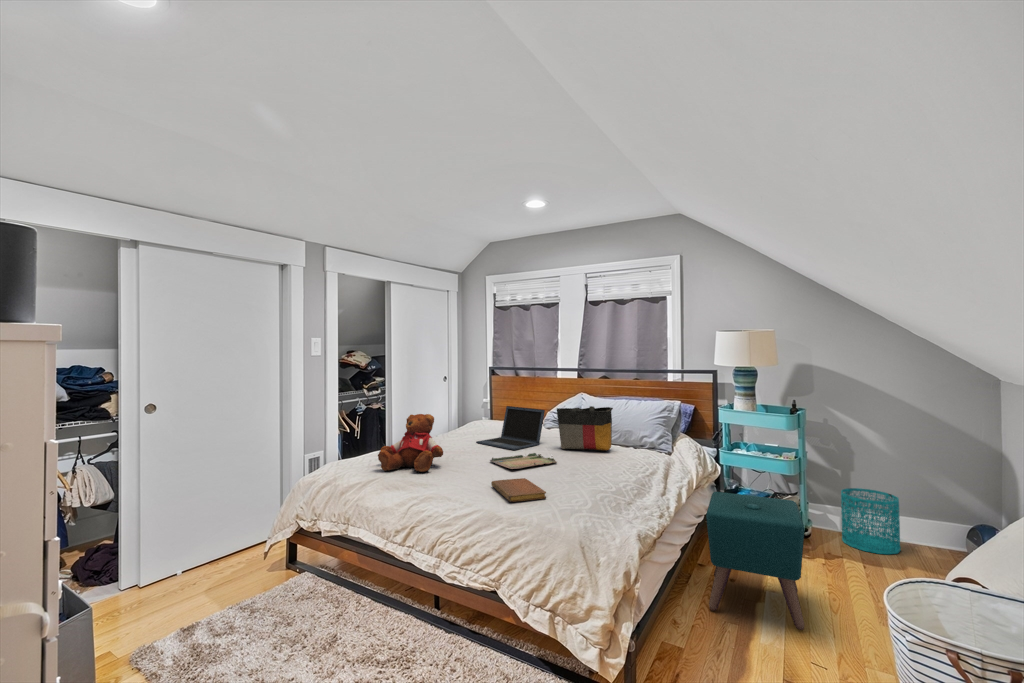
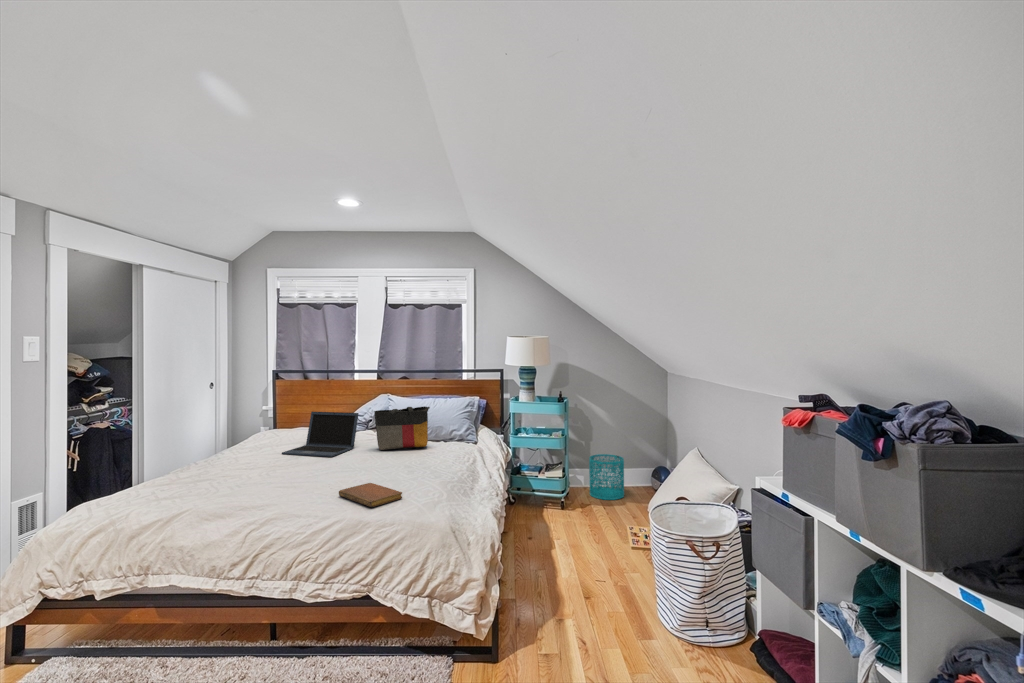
teddy bear: present [378,414,443,472] -> none [179,428,265,499]
tray: present [490,453,557,469] -> none [315,457,387,476]
ottoman: present [706,492,805,630] -> none [517,470,590,567]

